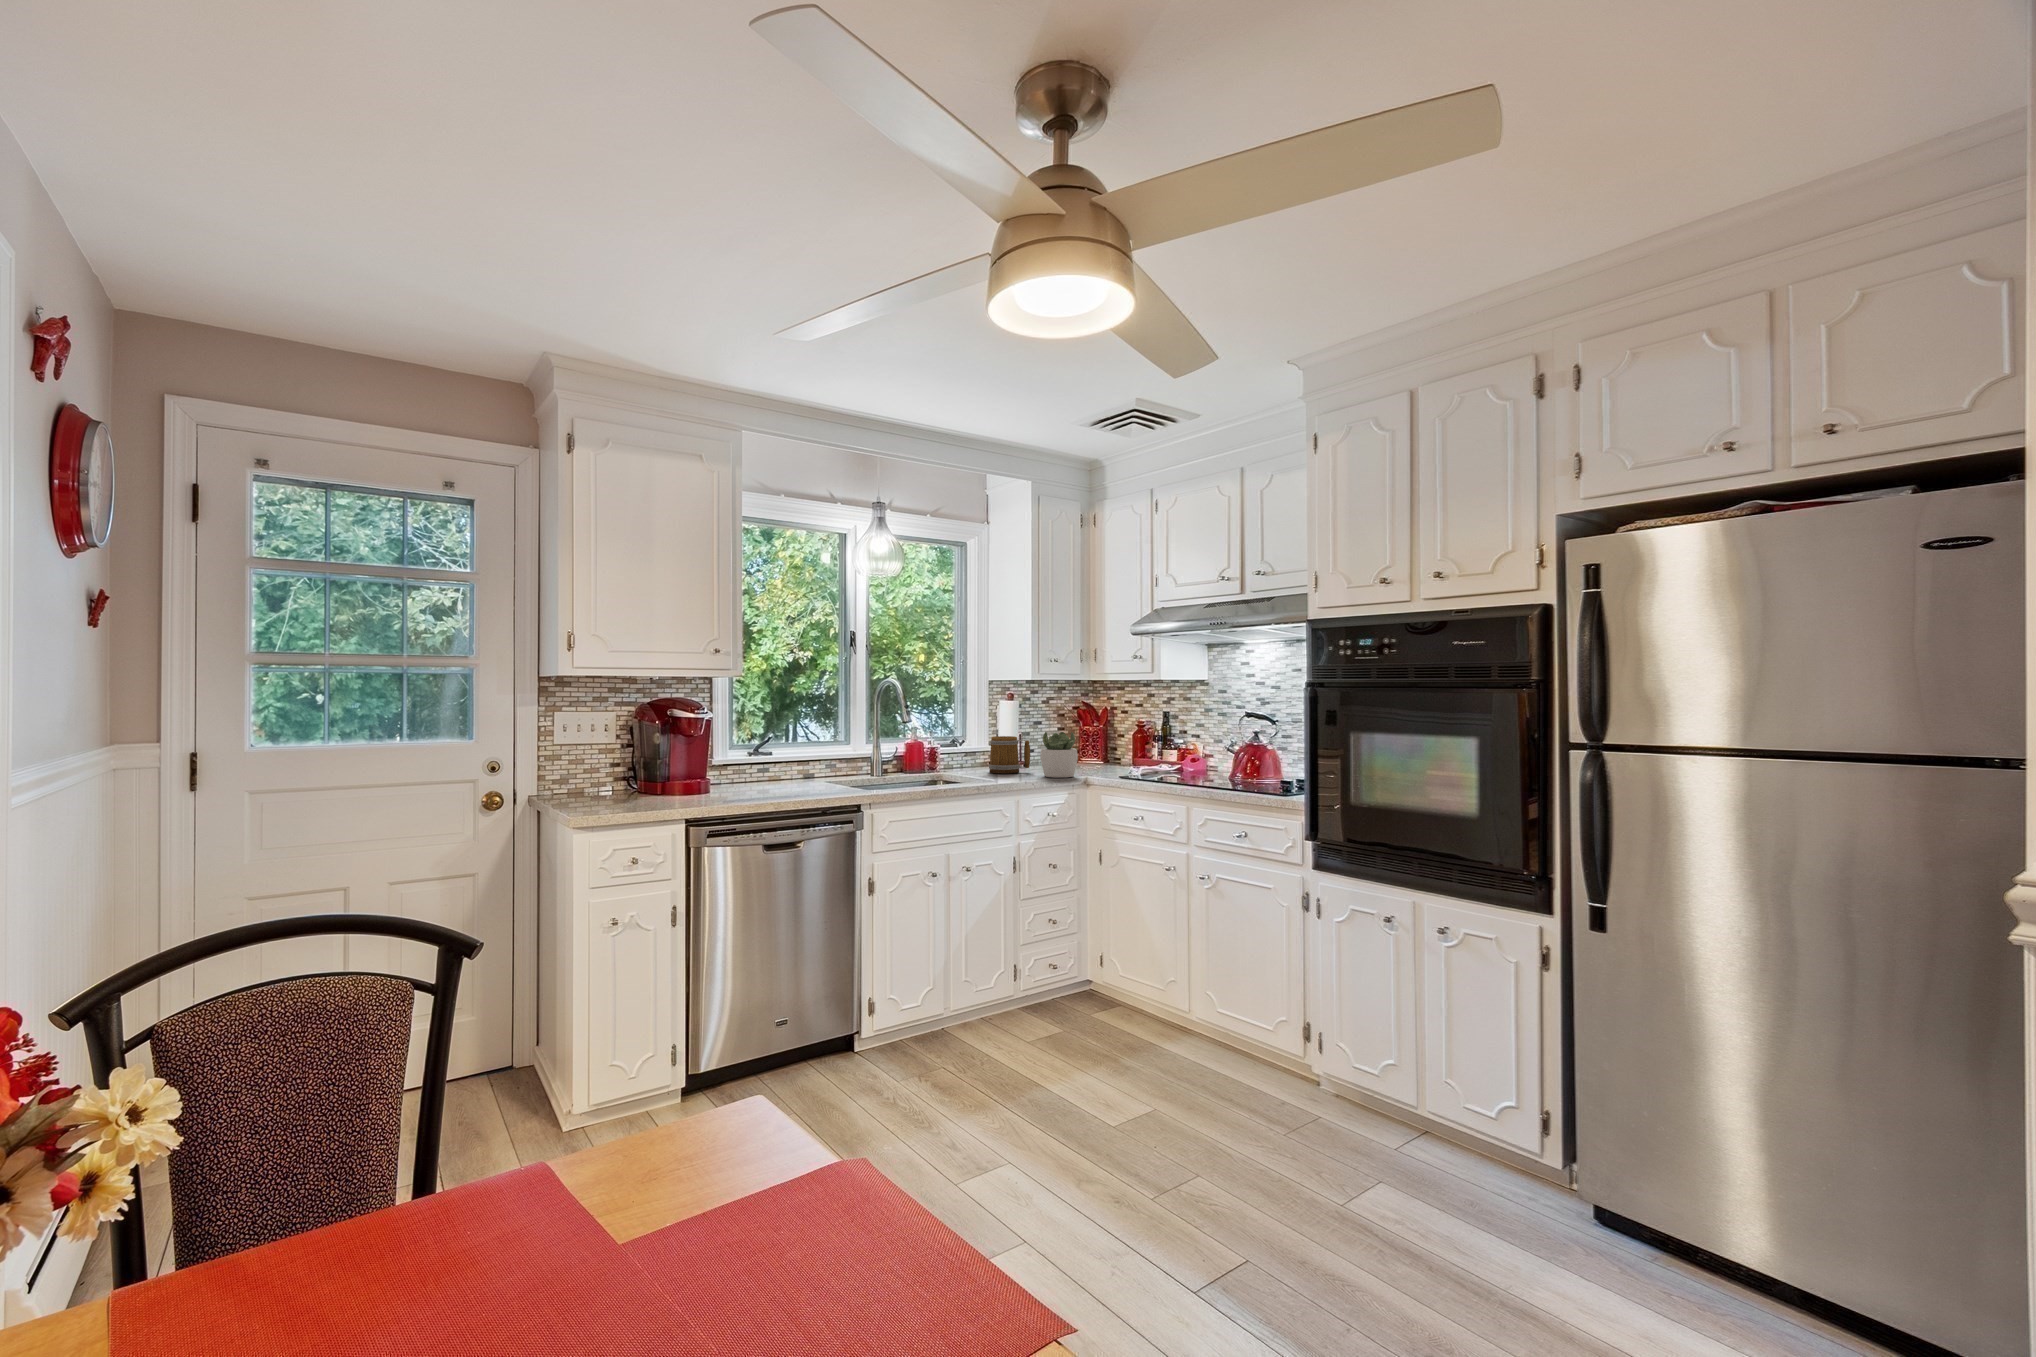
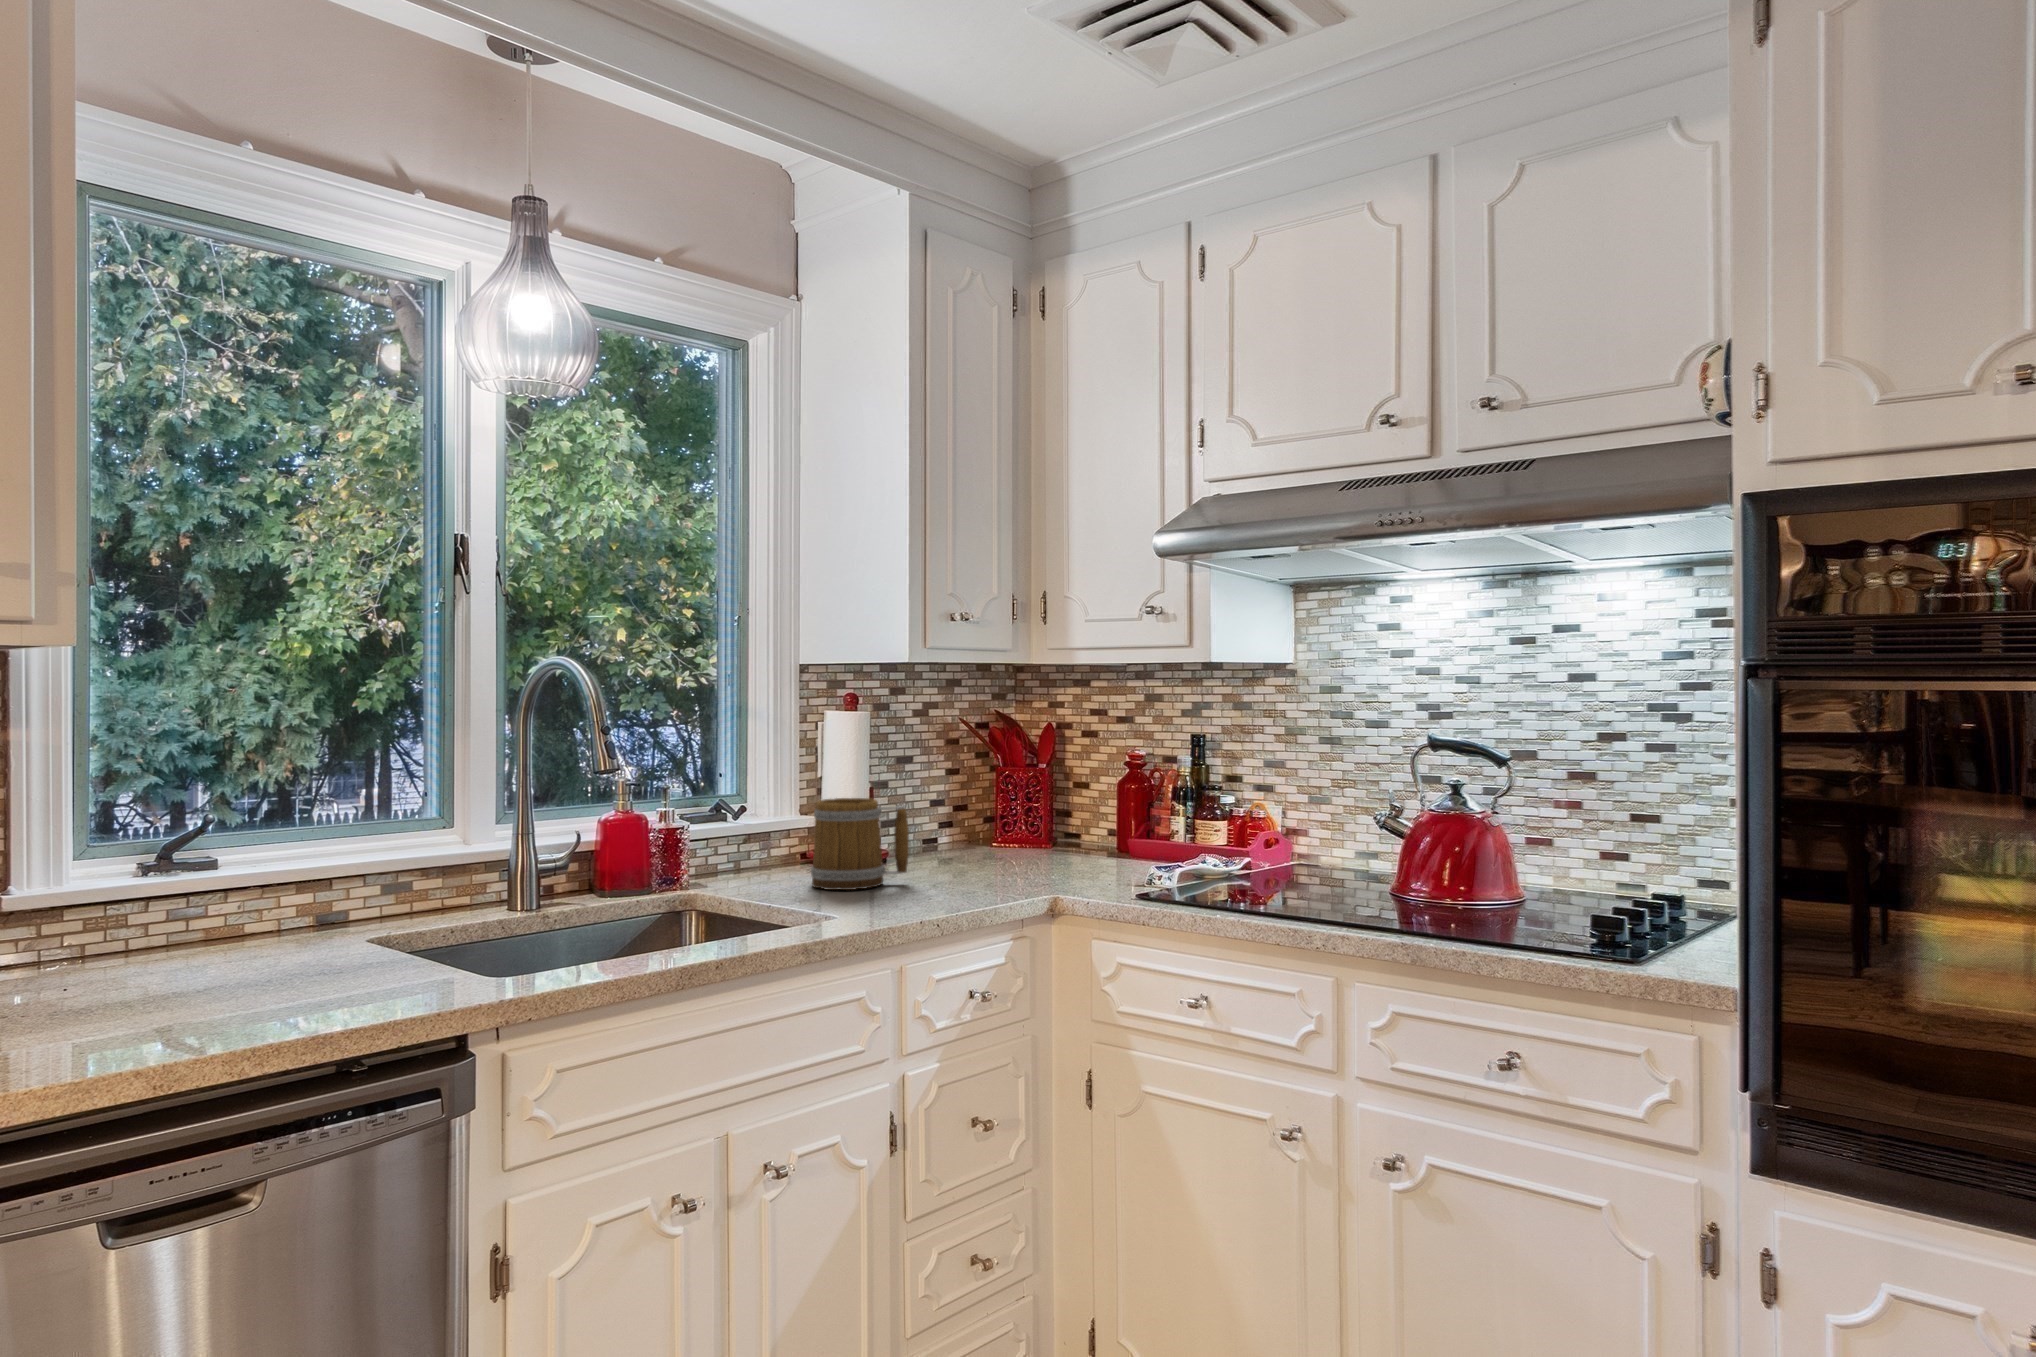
succulent plant: present [1040,732,1078,778] -> none [939,787,1032,901]

